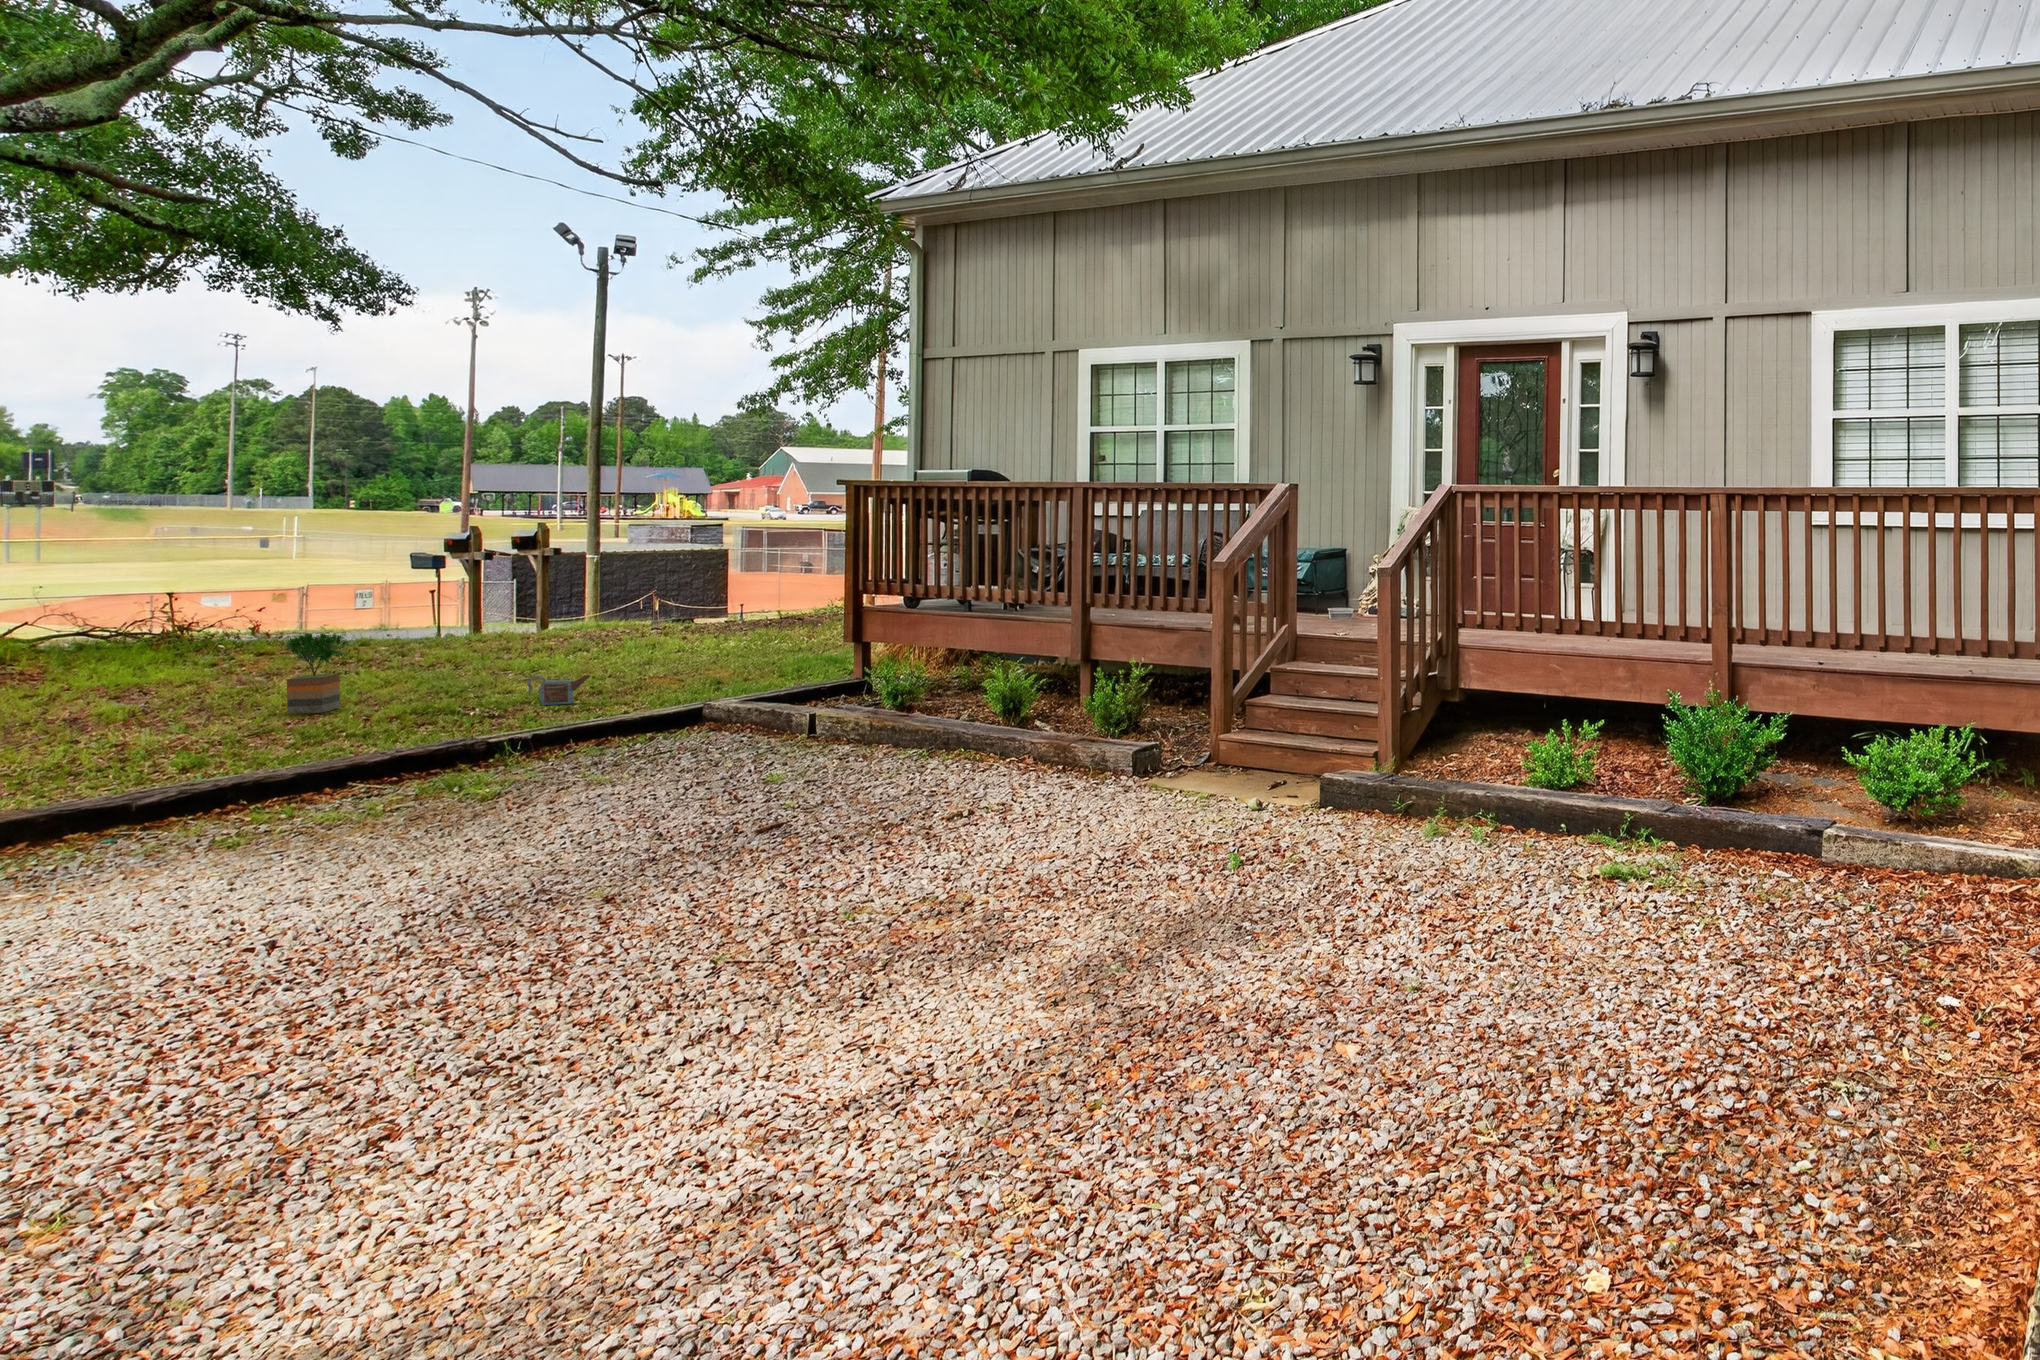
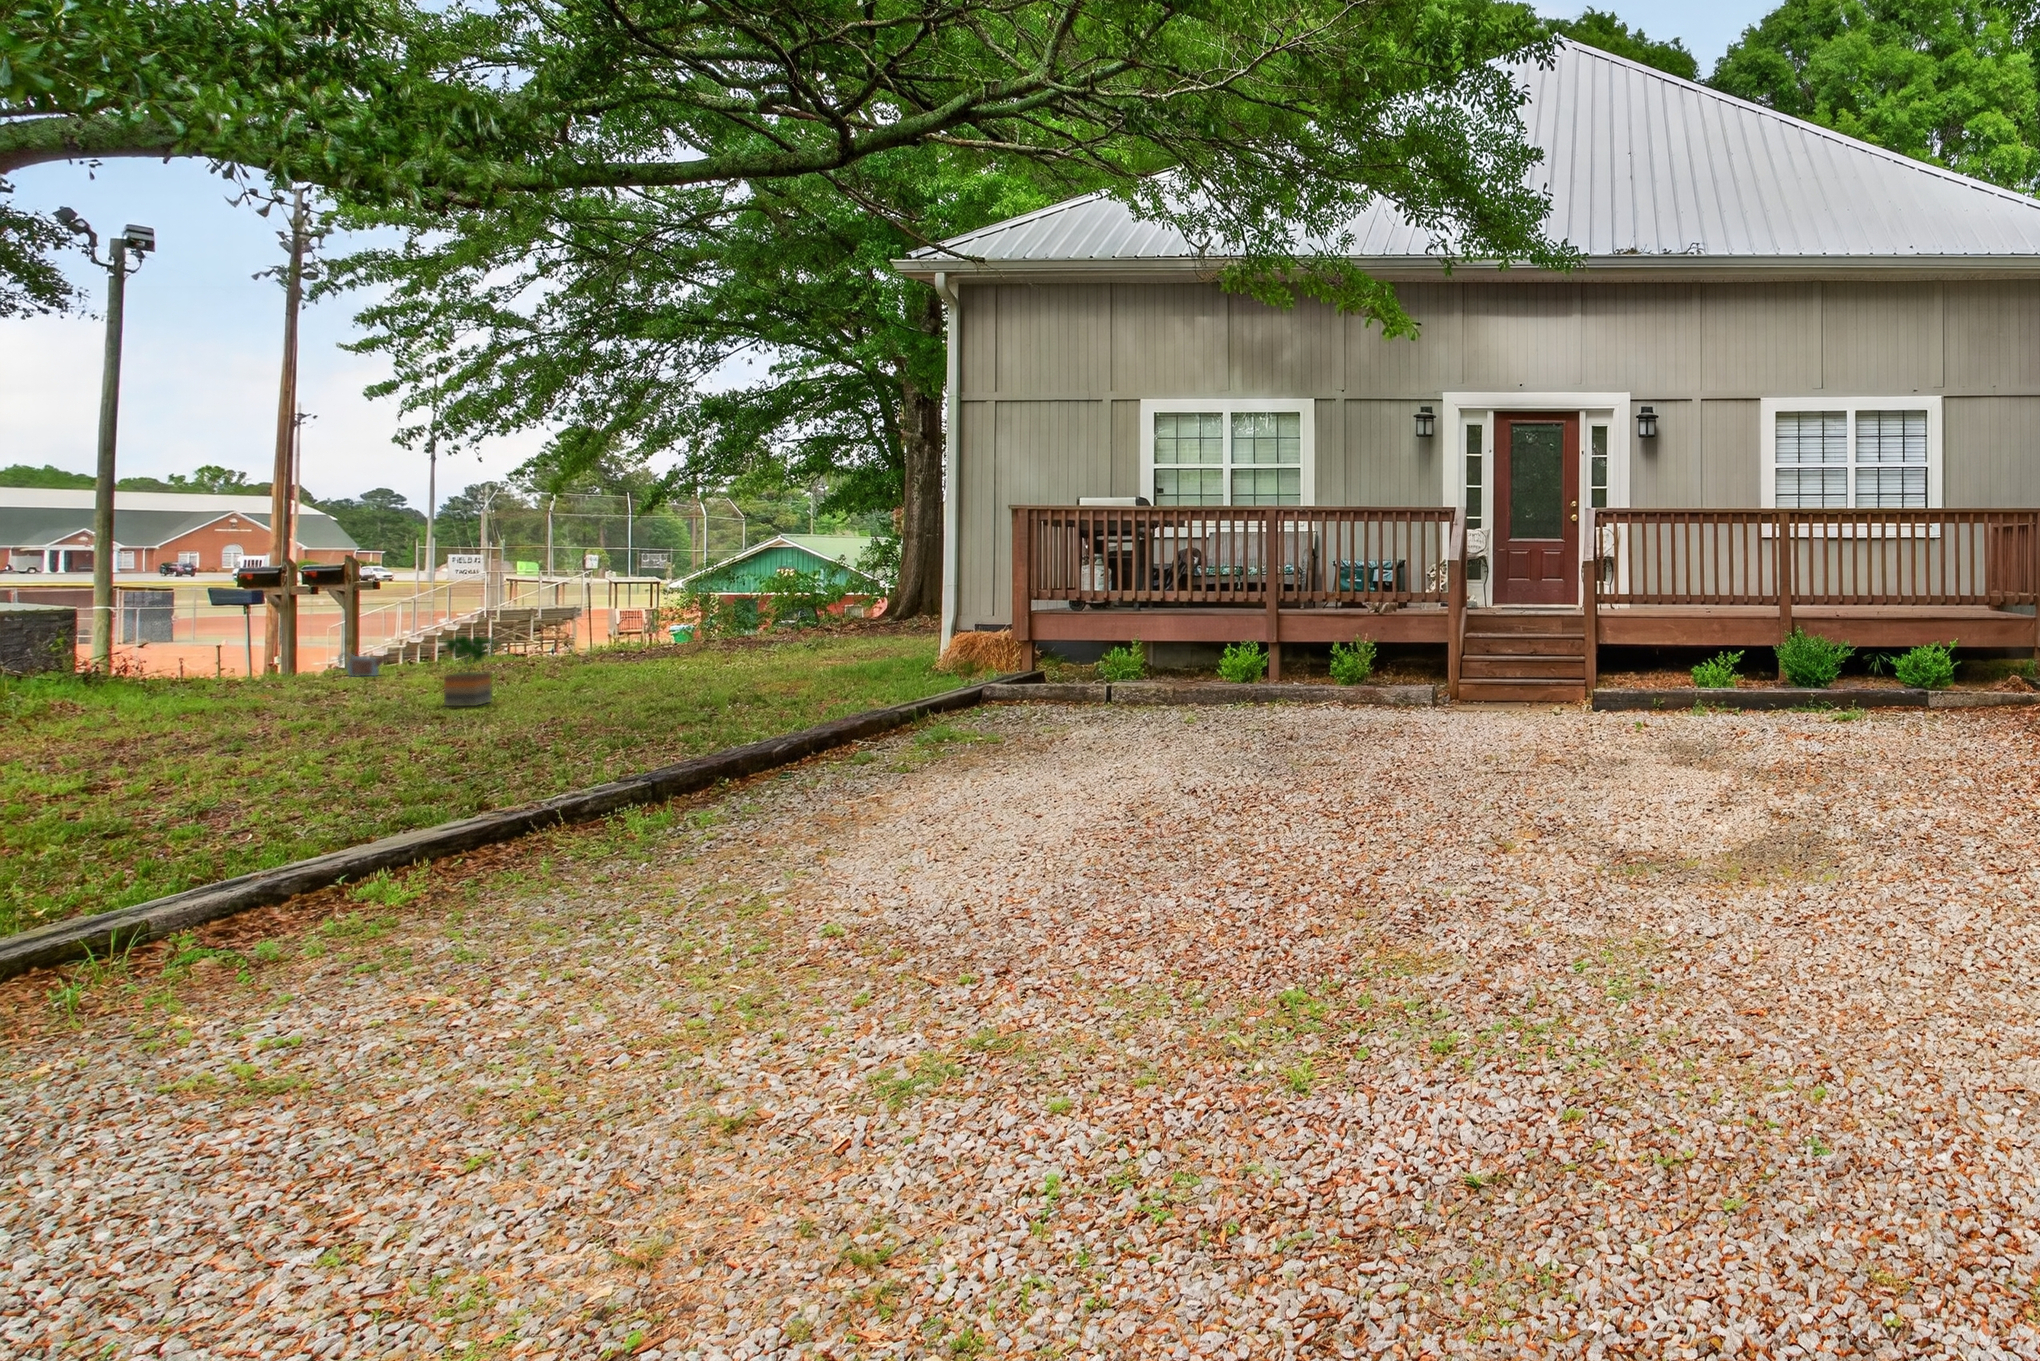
watering can: present [527,675,590,705] -> present [338,653,391,676]

